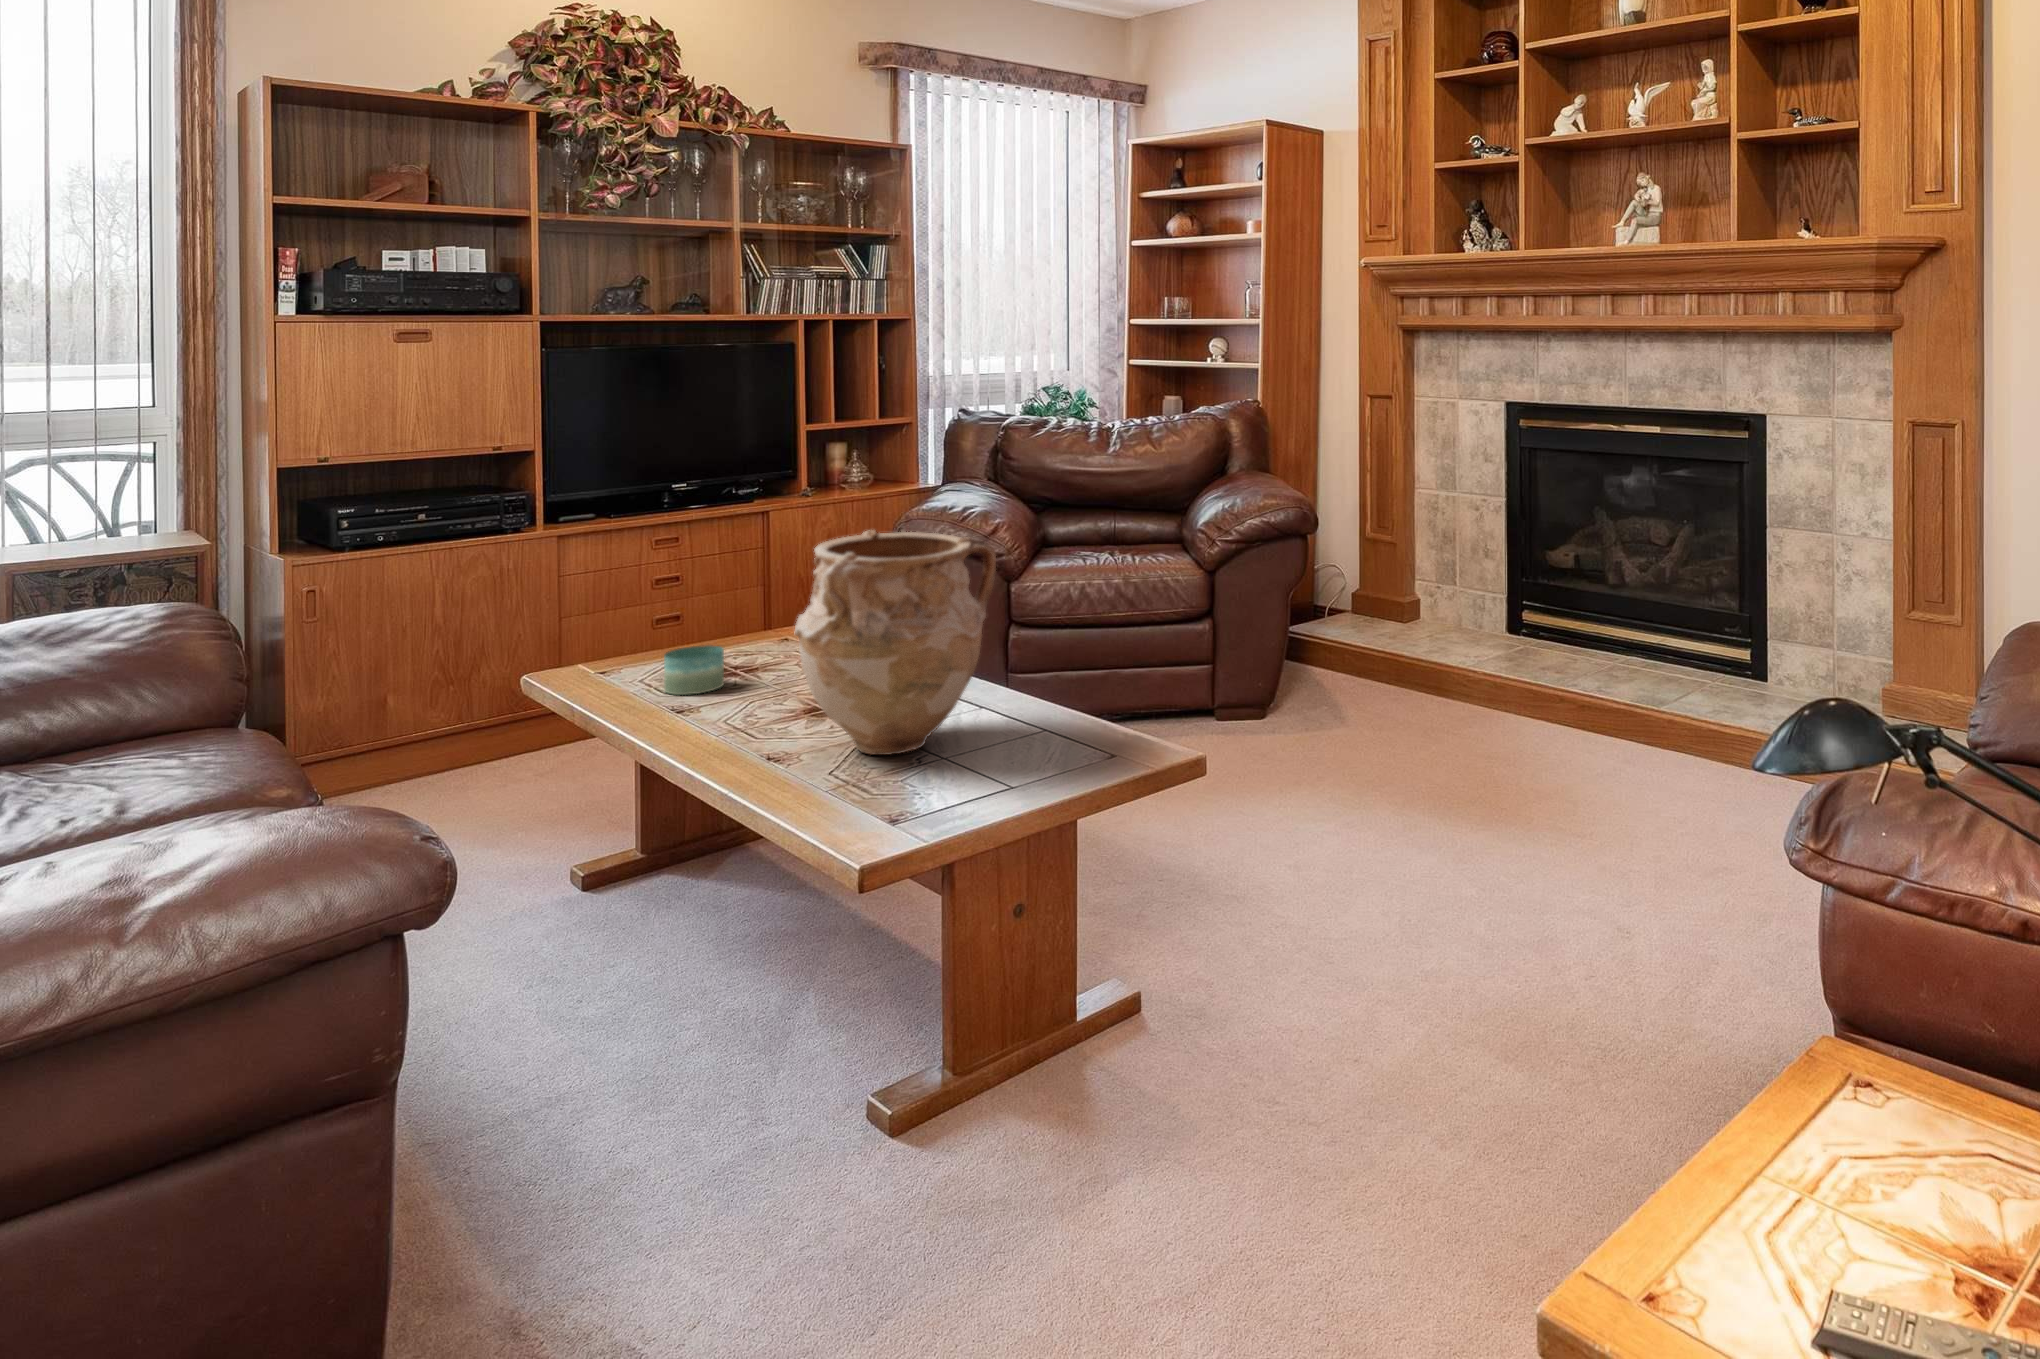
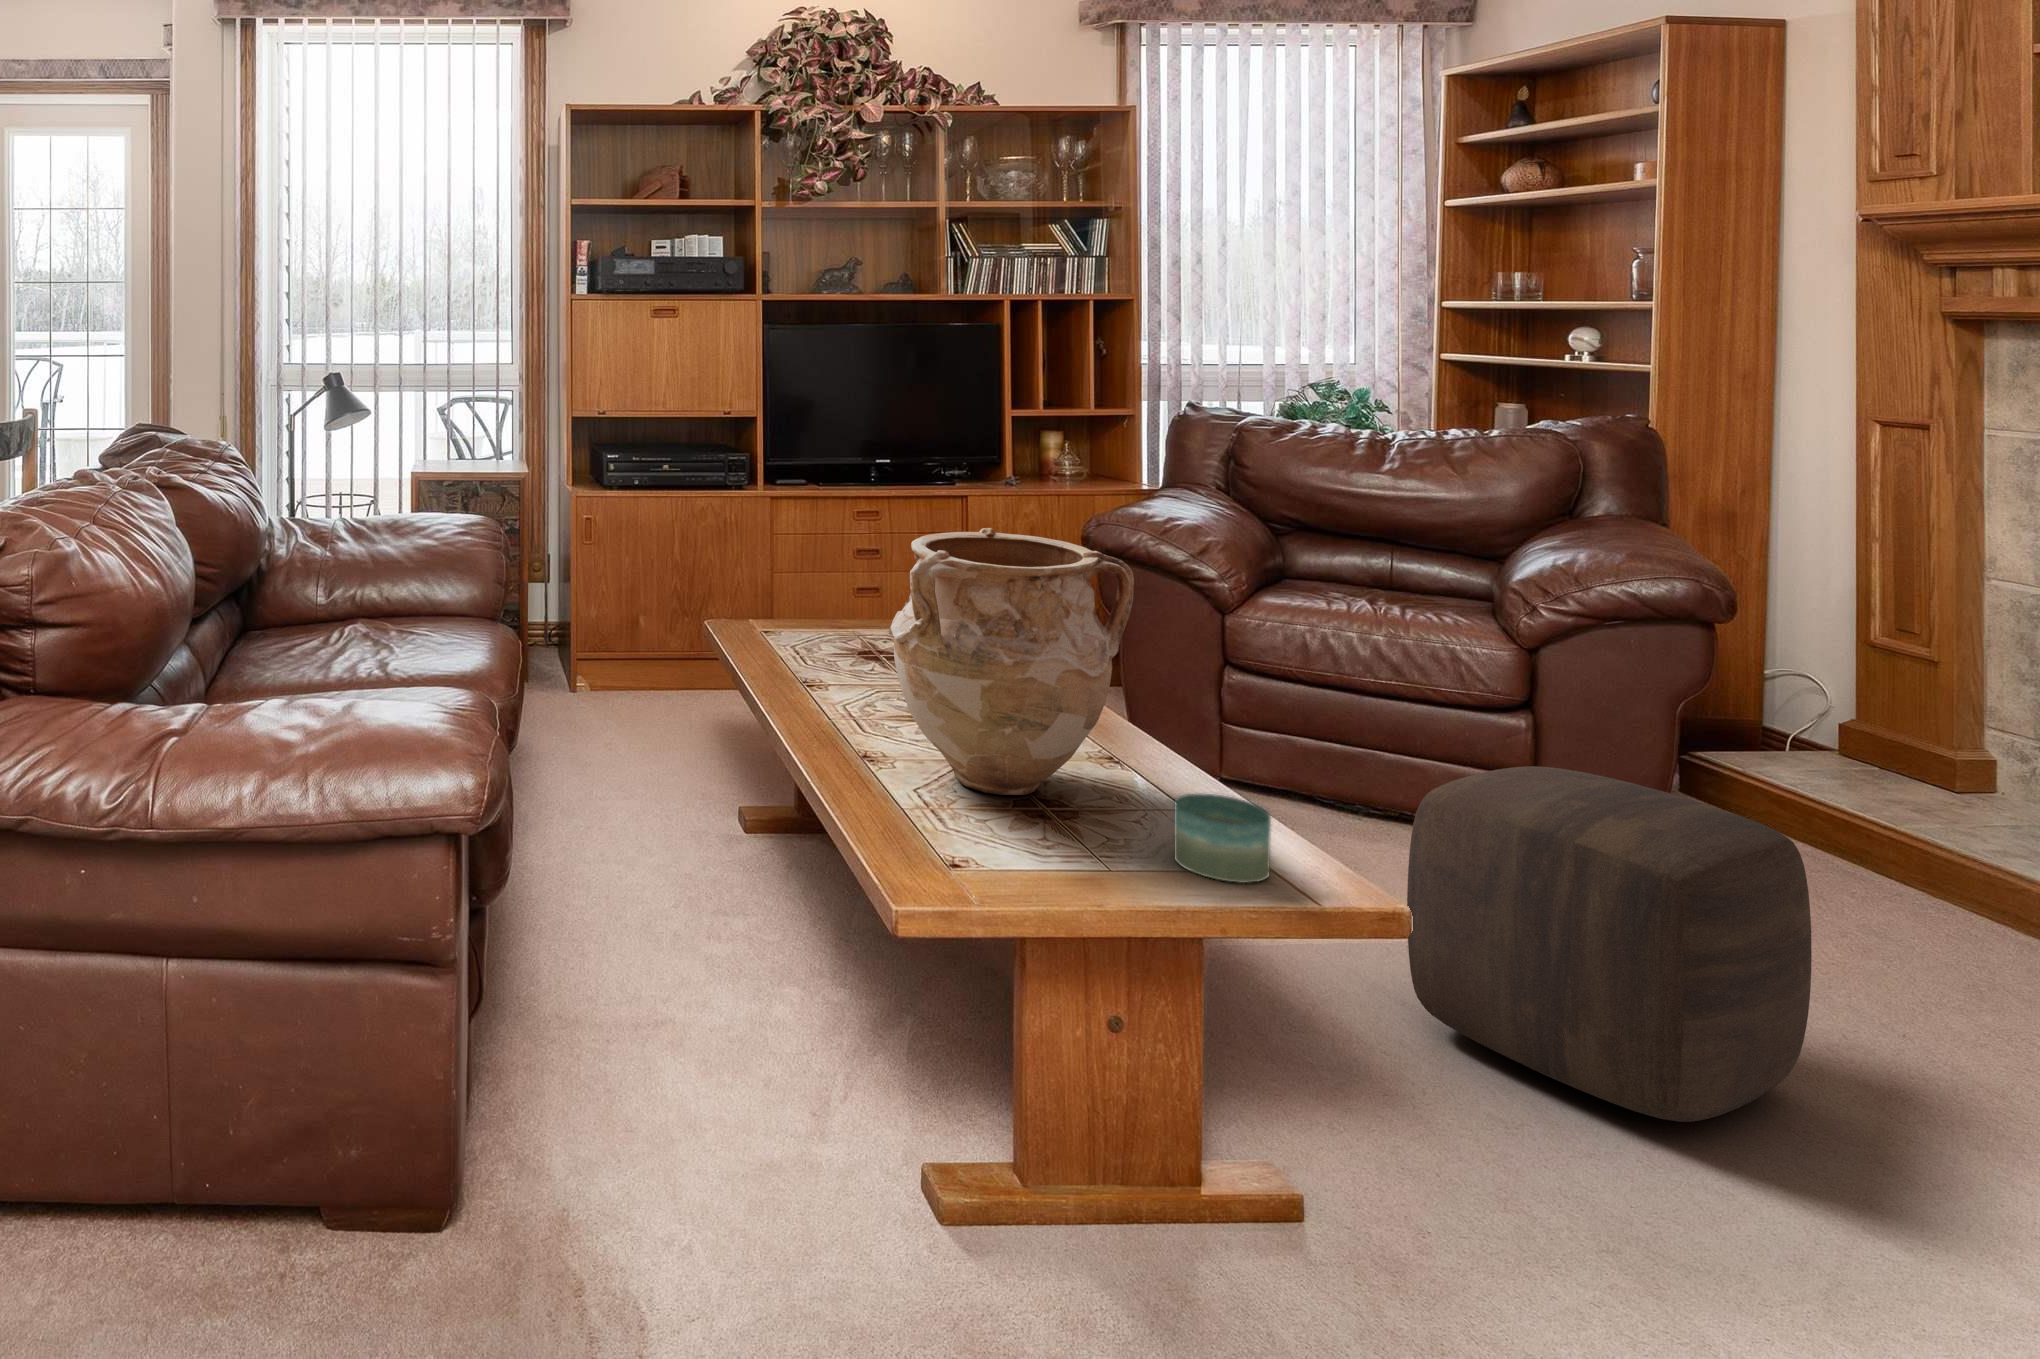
candle: present [664,645,724,695] -> present [1174,794,1271,883]
ottoman: none [1163,649,1365,857] -> present [1407,766,1812,1122]

